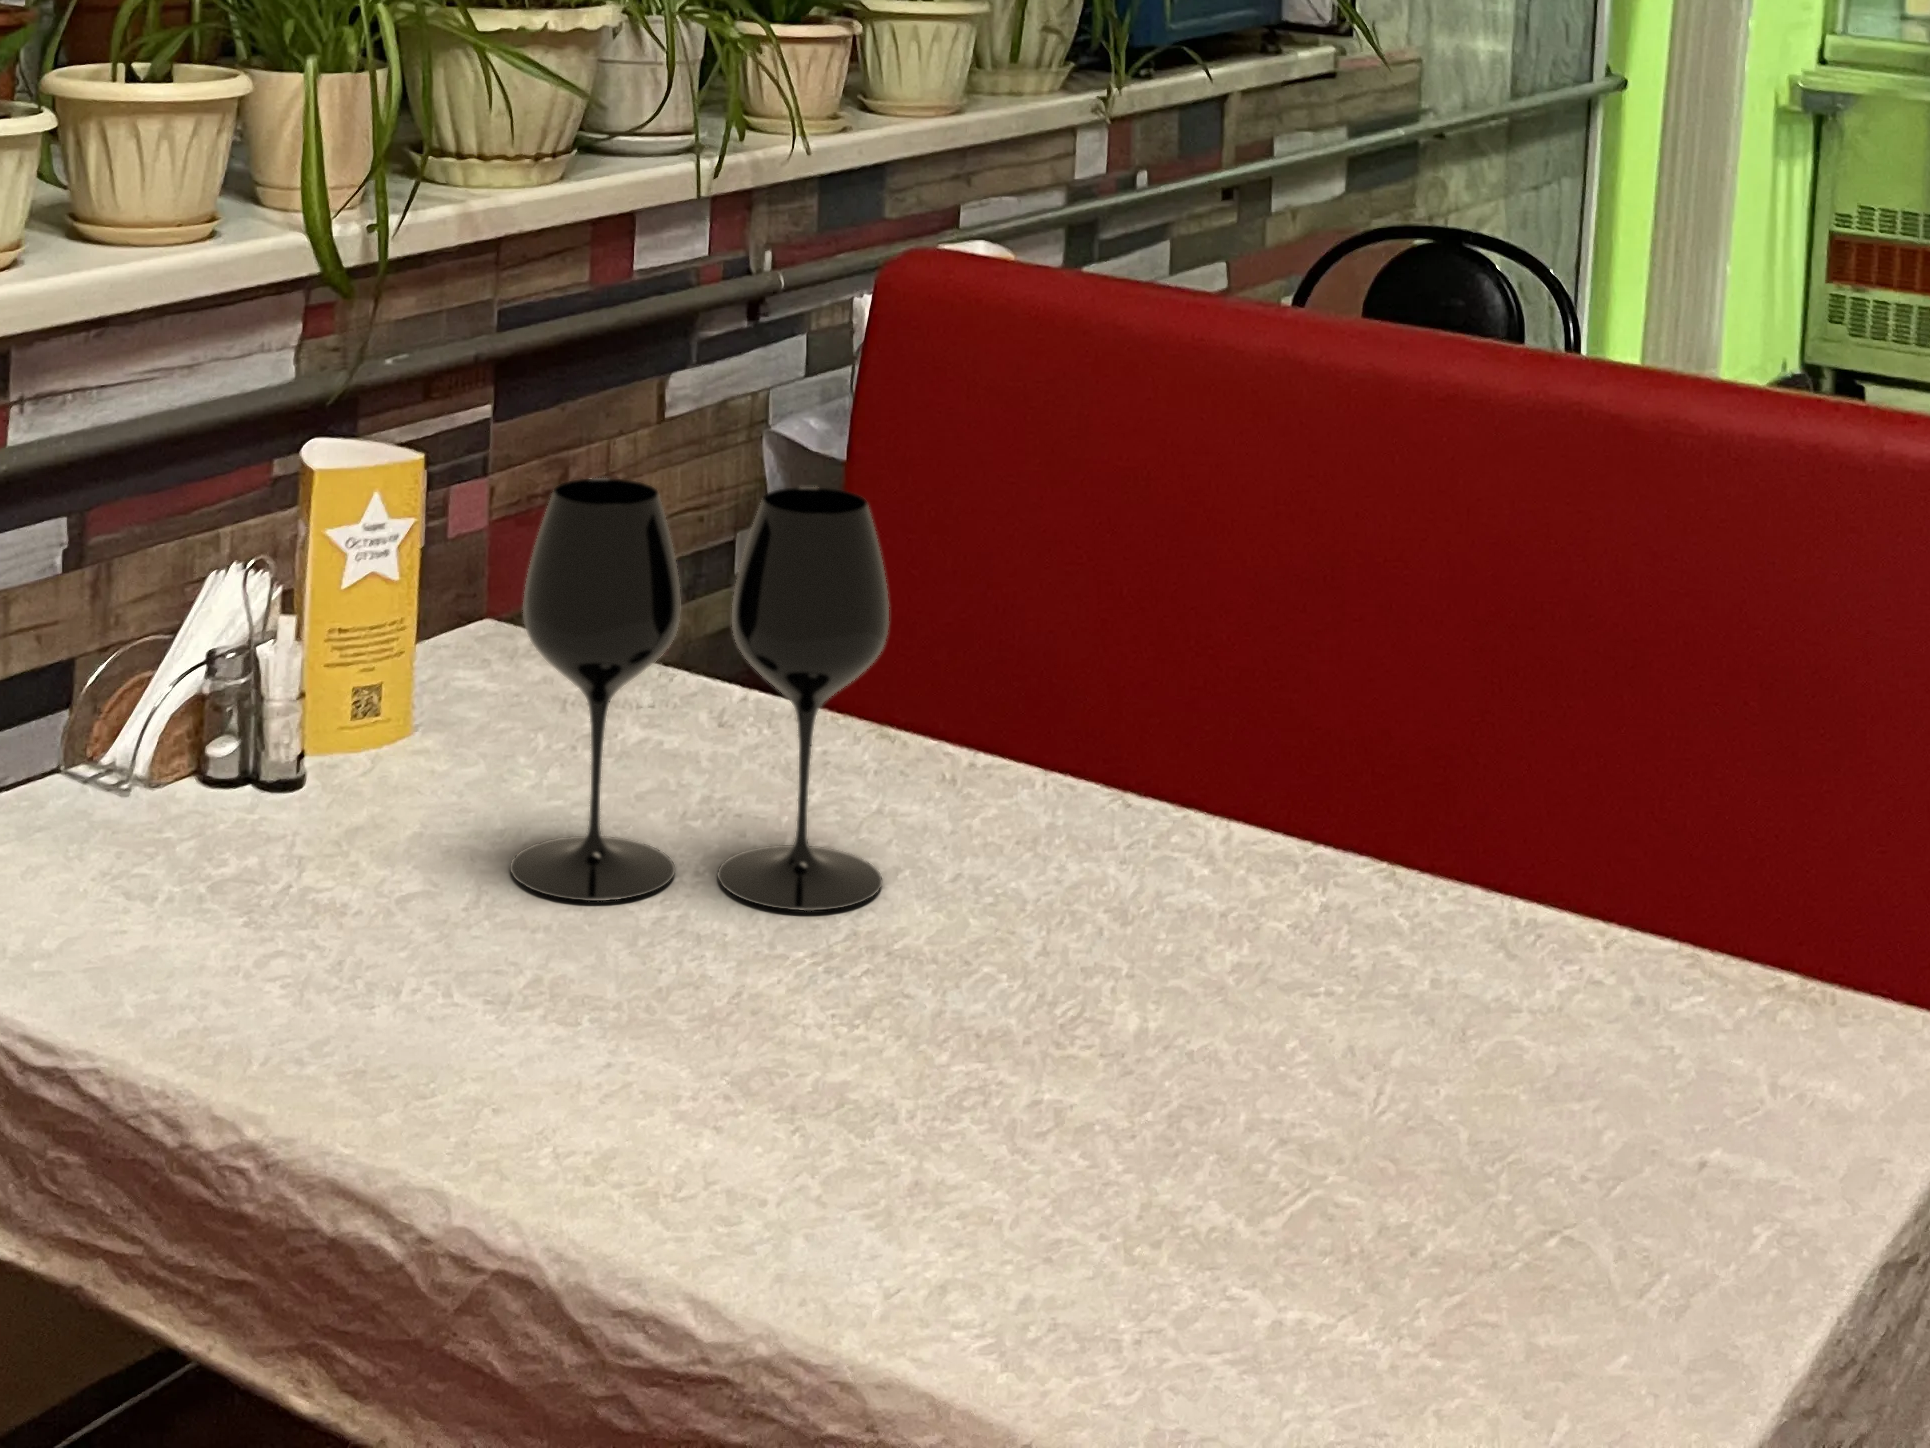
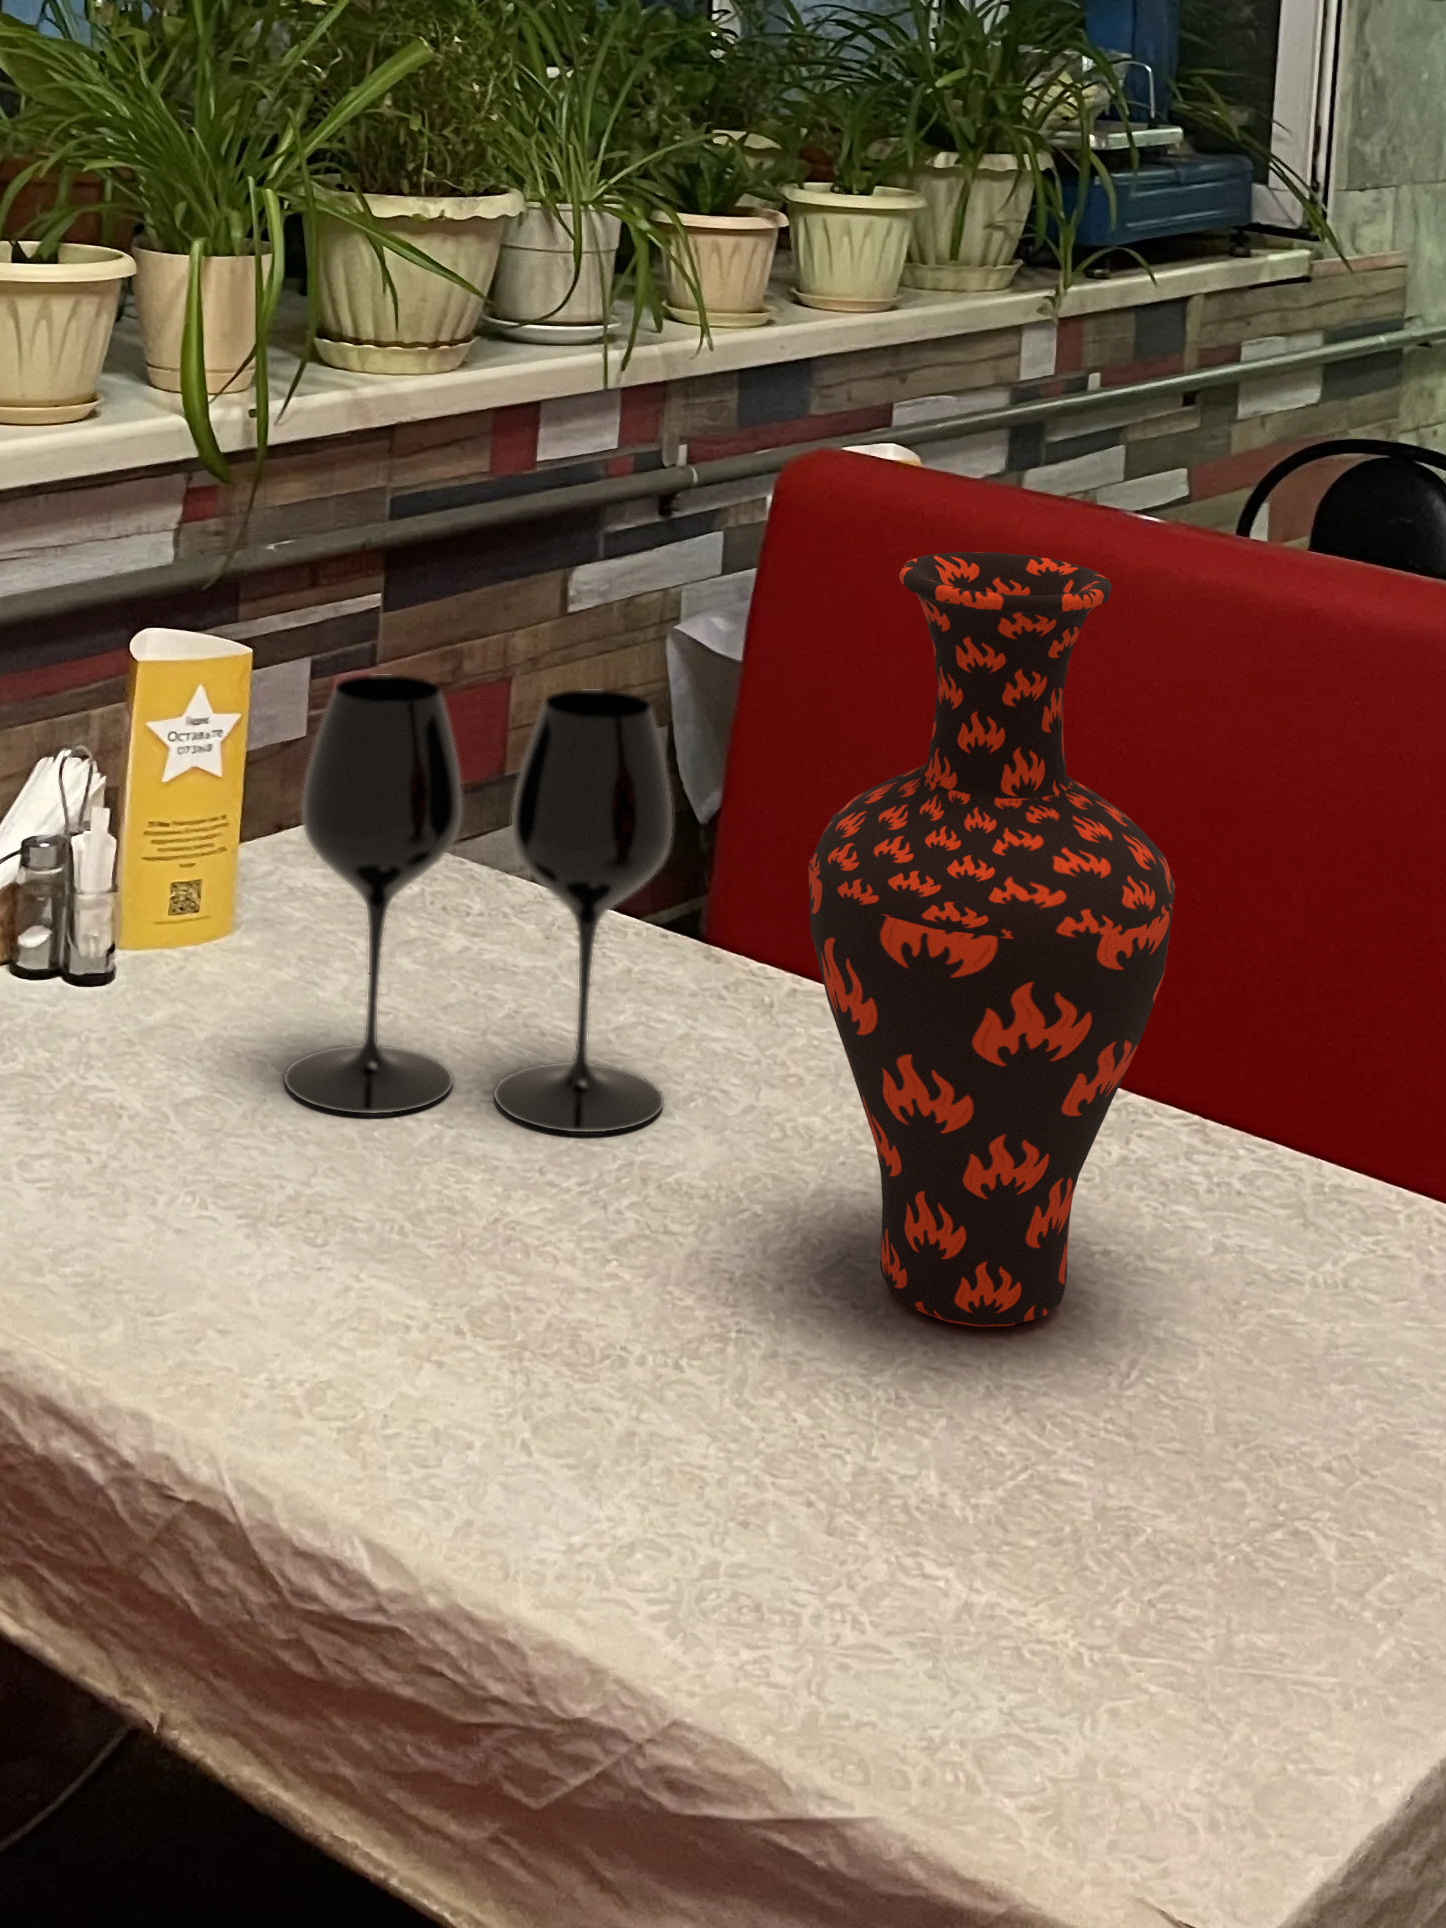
vase: none [1059,345,1415,1077] -> present [809,552,1175,1327]

